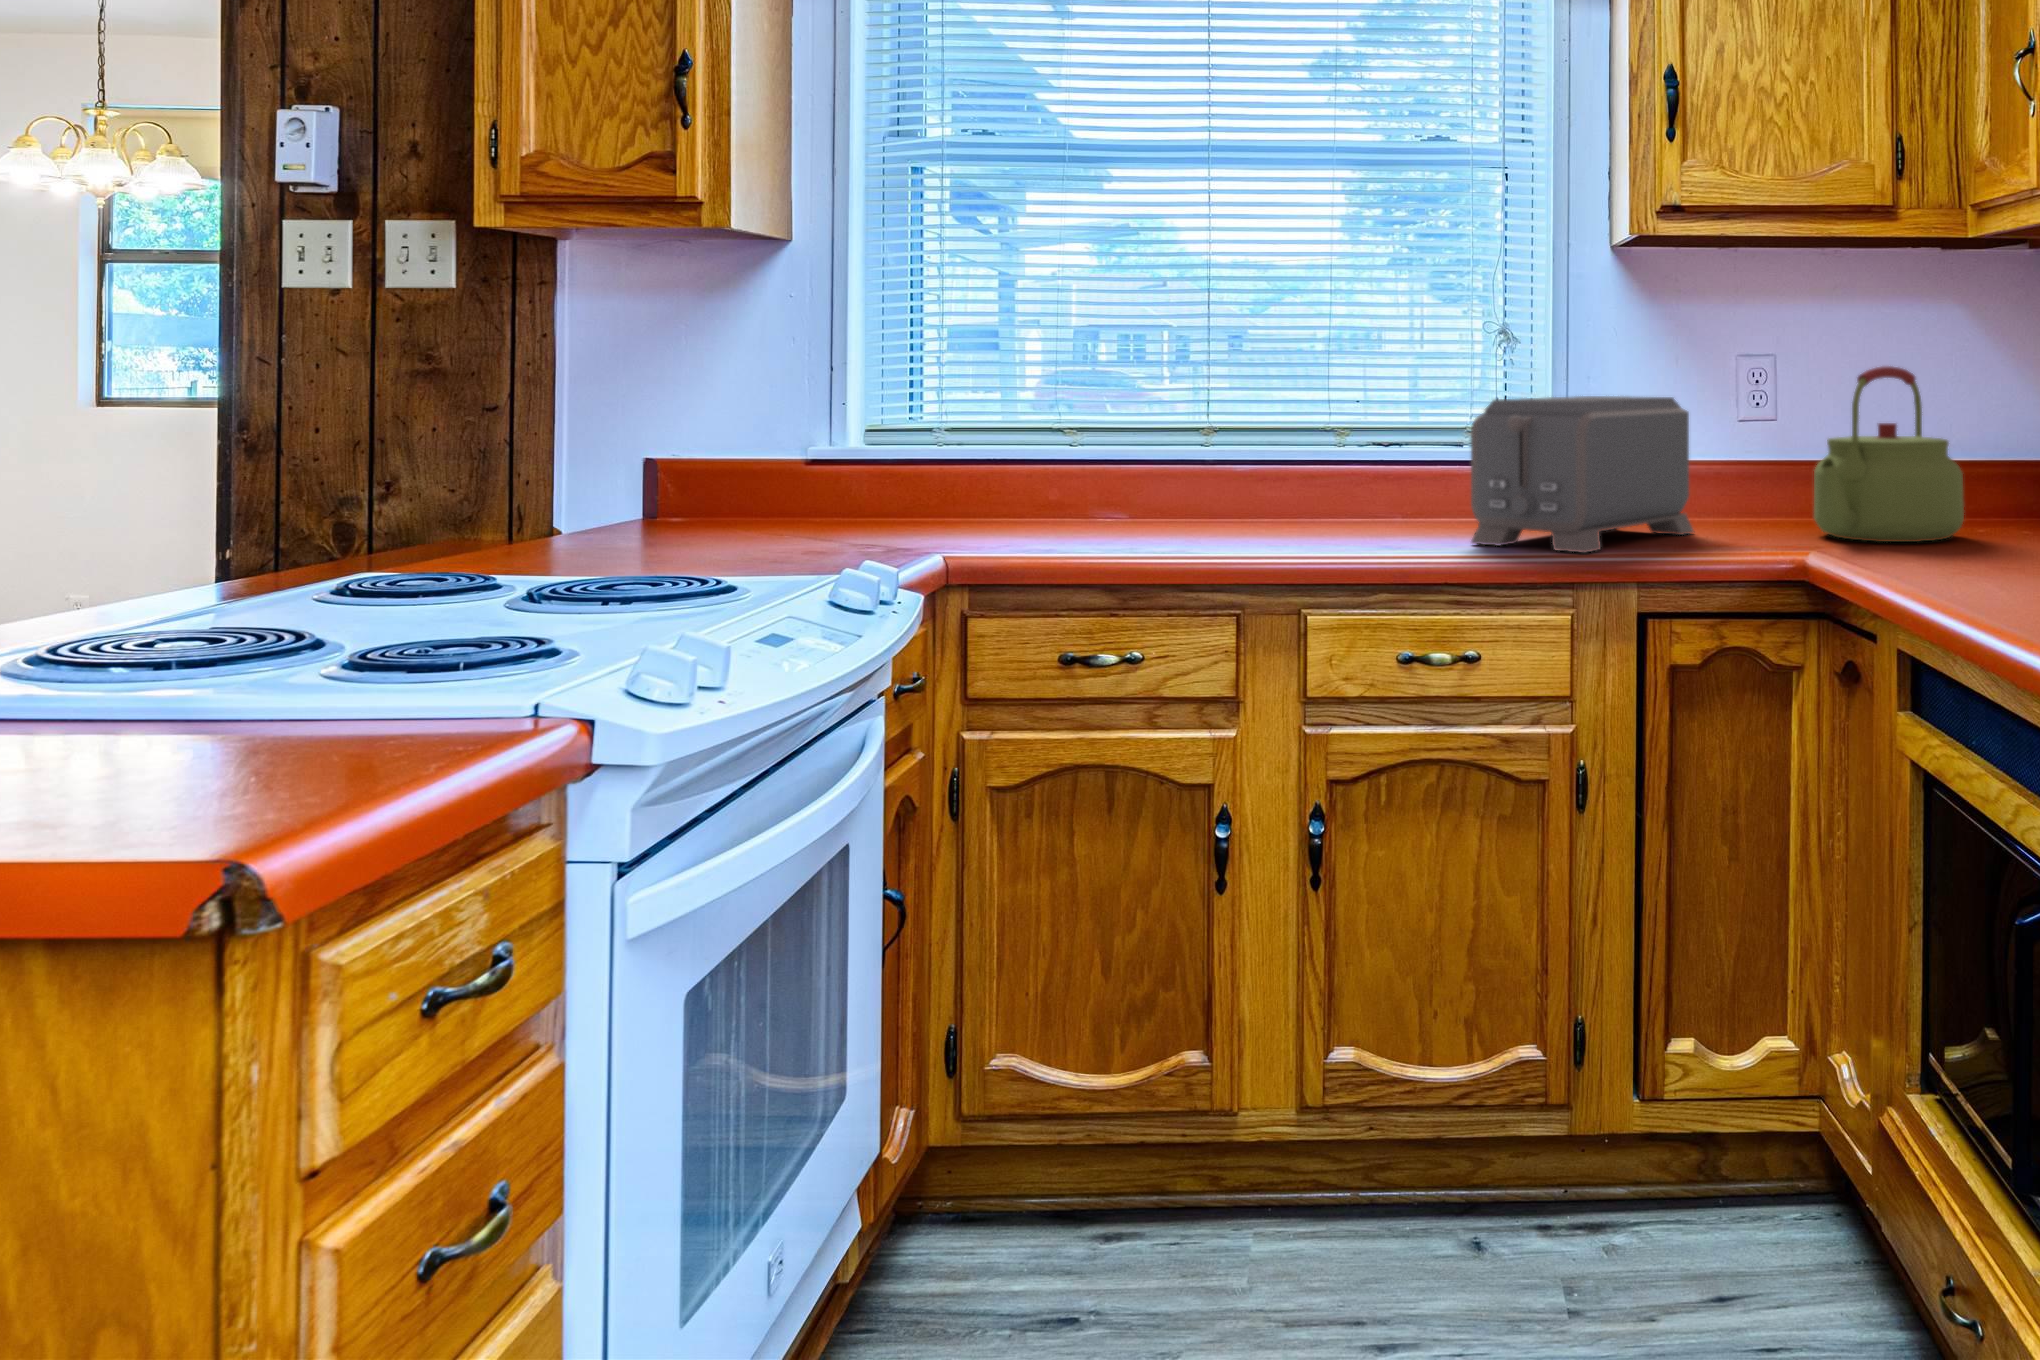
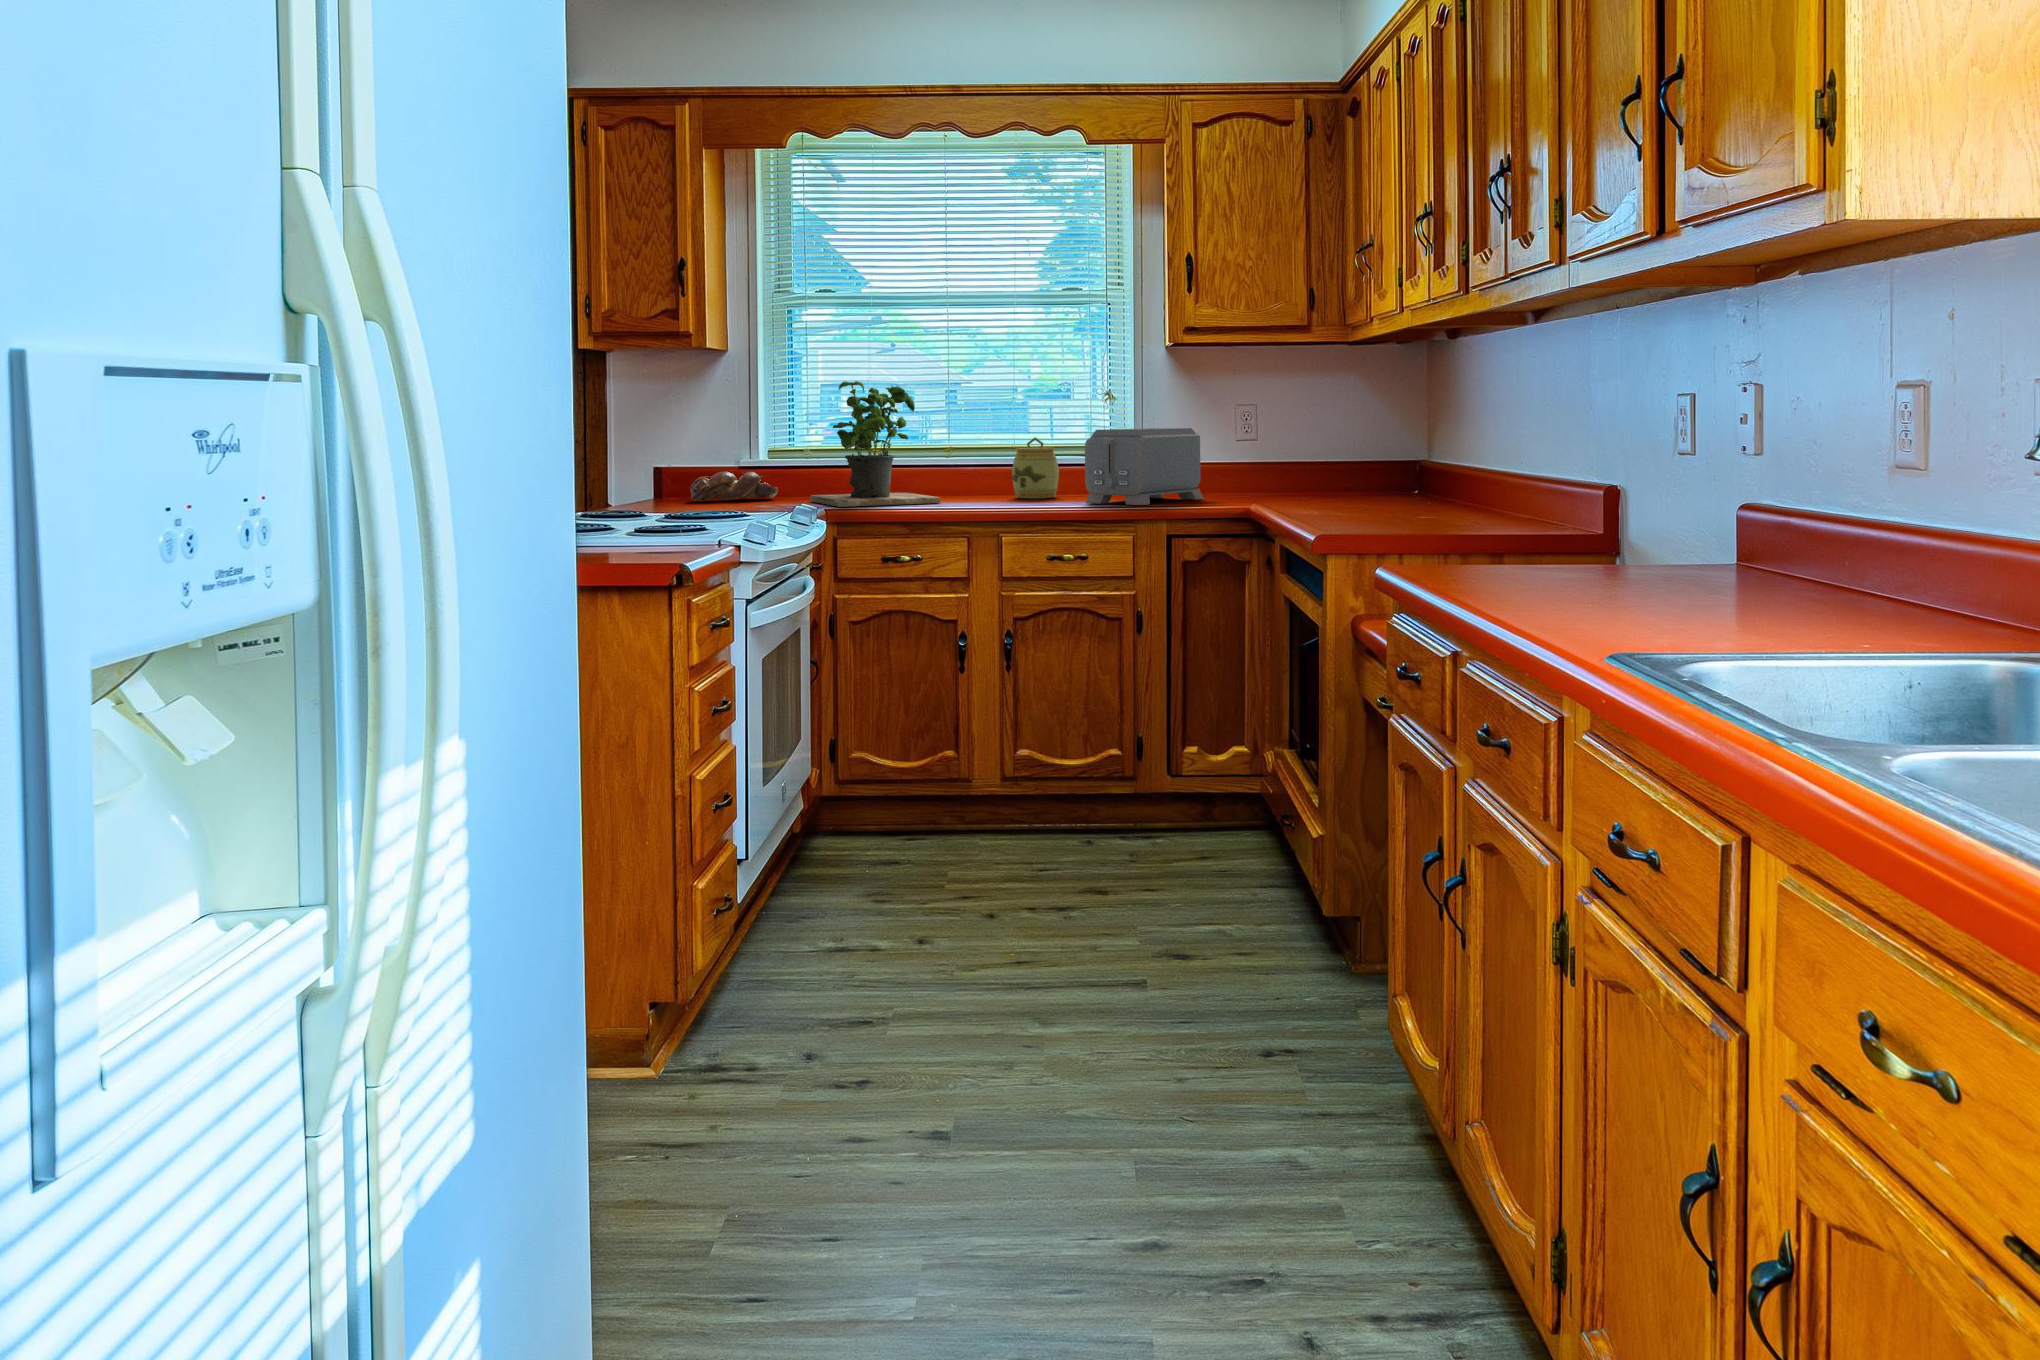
potted plant: none [939,300,1188,550] -> present [810,381,941,507]
kettle: present [1814,366,1964,542] -> none [1263,411,1341,501]
jar: none [1328,410,1417,527] -> present [1012,437,1059,498]
bread loaf: none [711,467,885,528] -> present [690,472,778,502]

